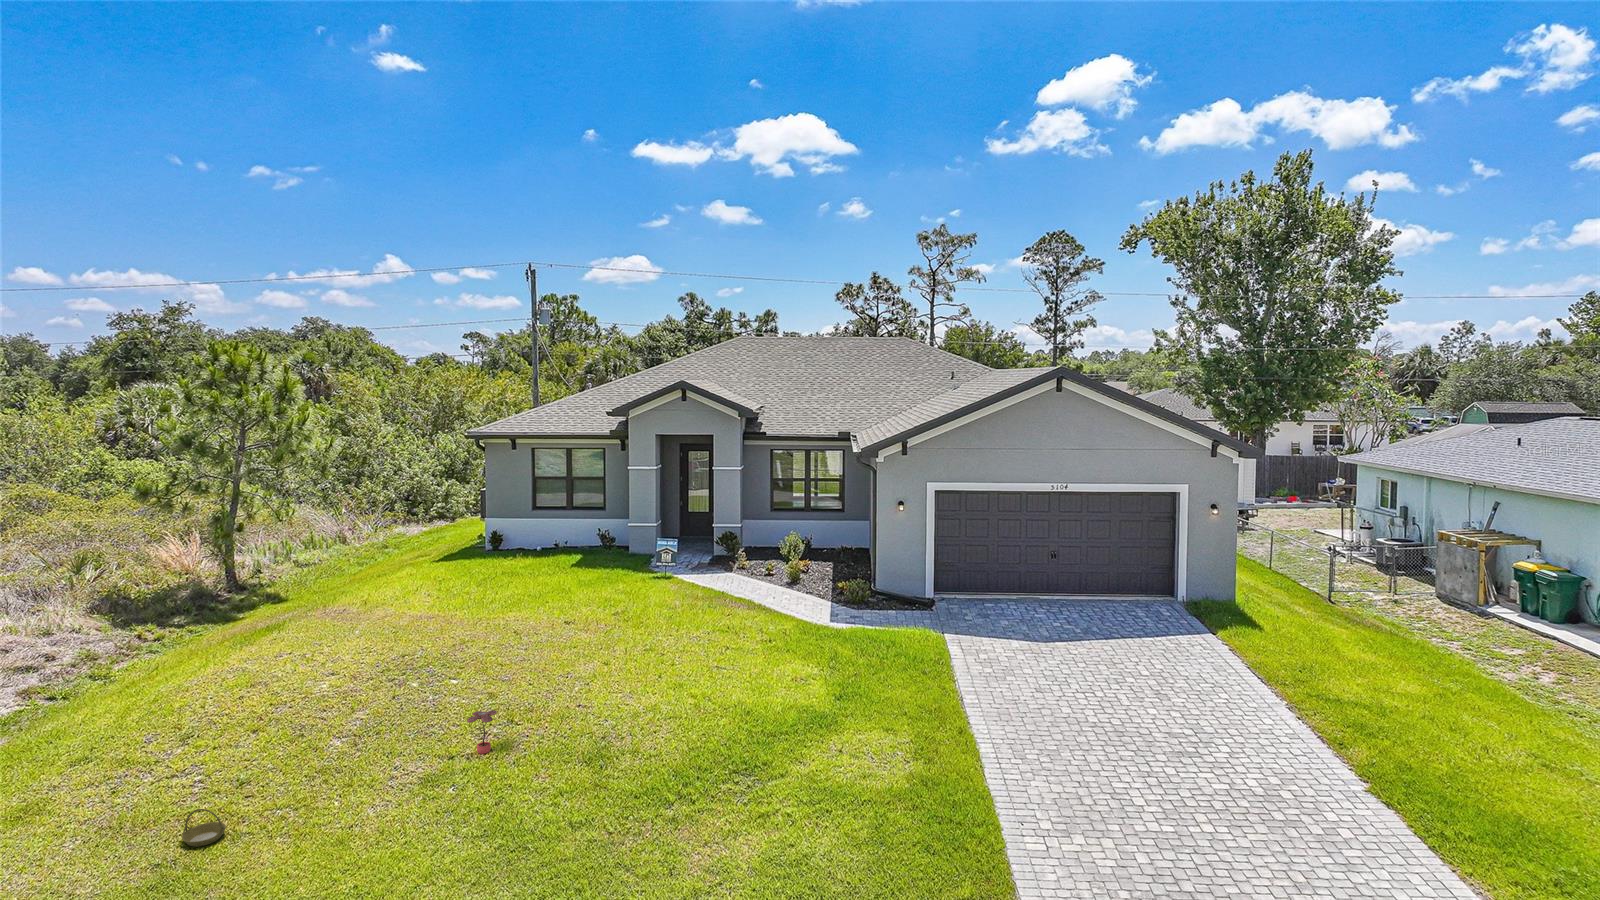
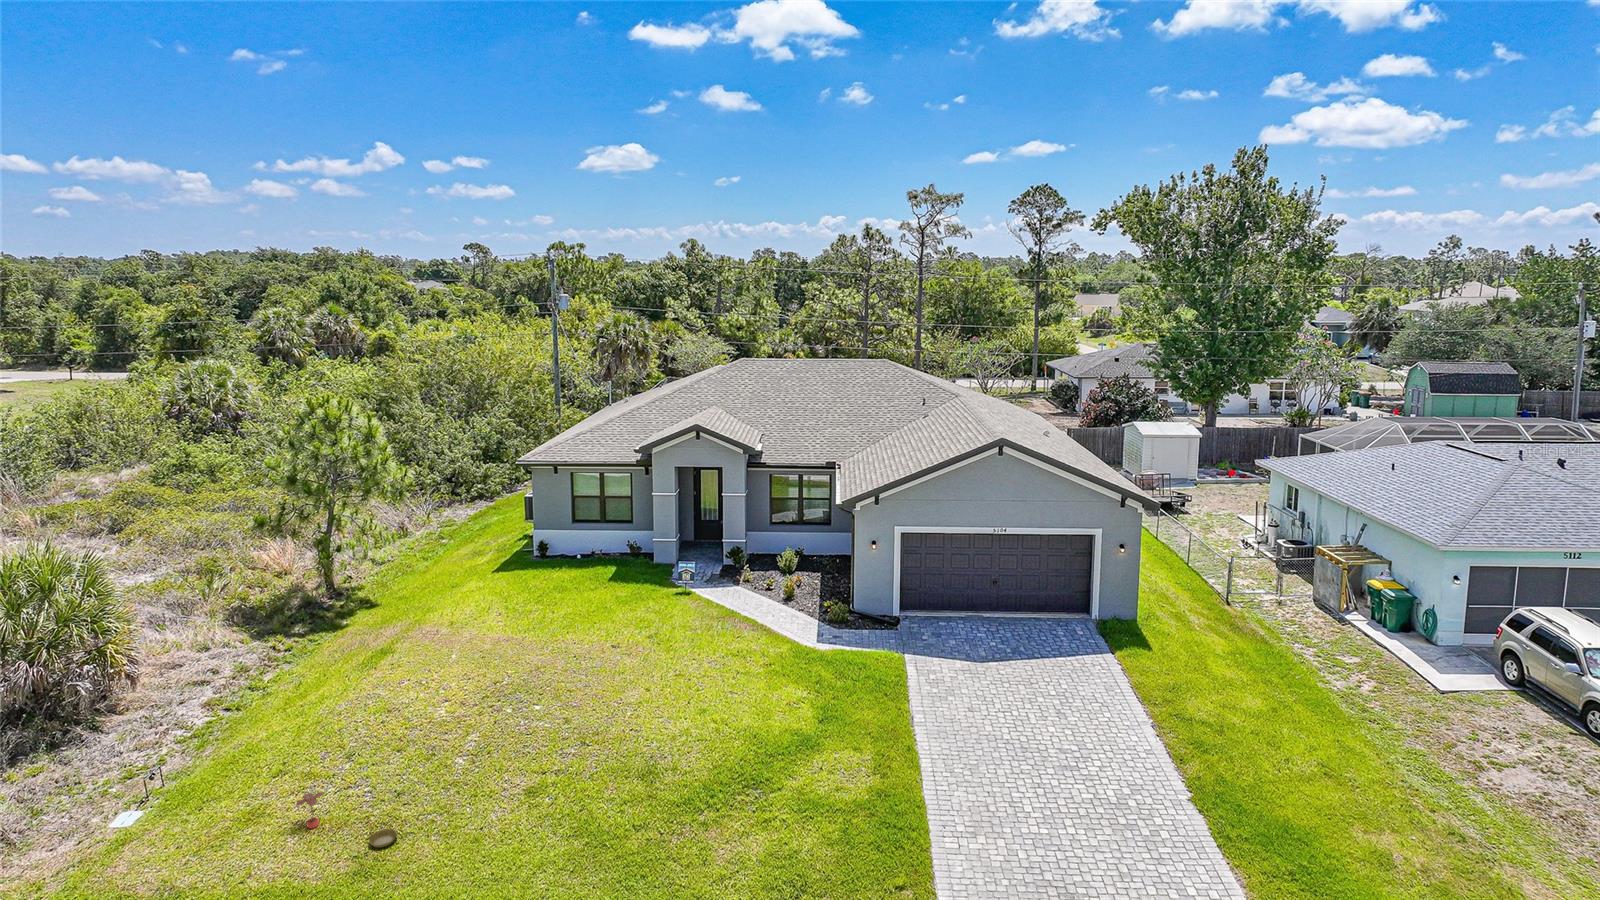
potted plant: present [467,710,497,754] -> present [296,792,323,828]

